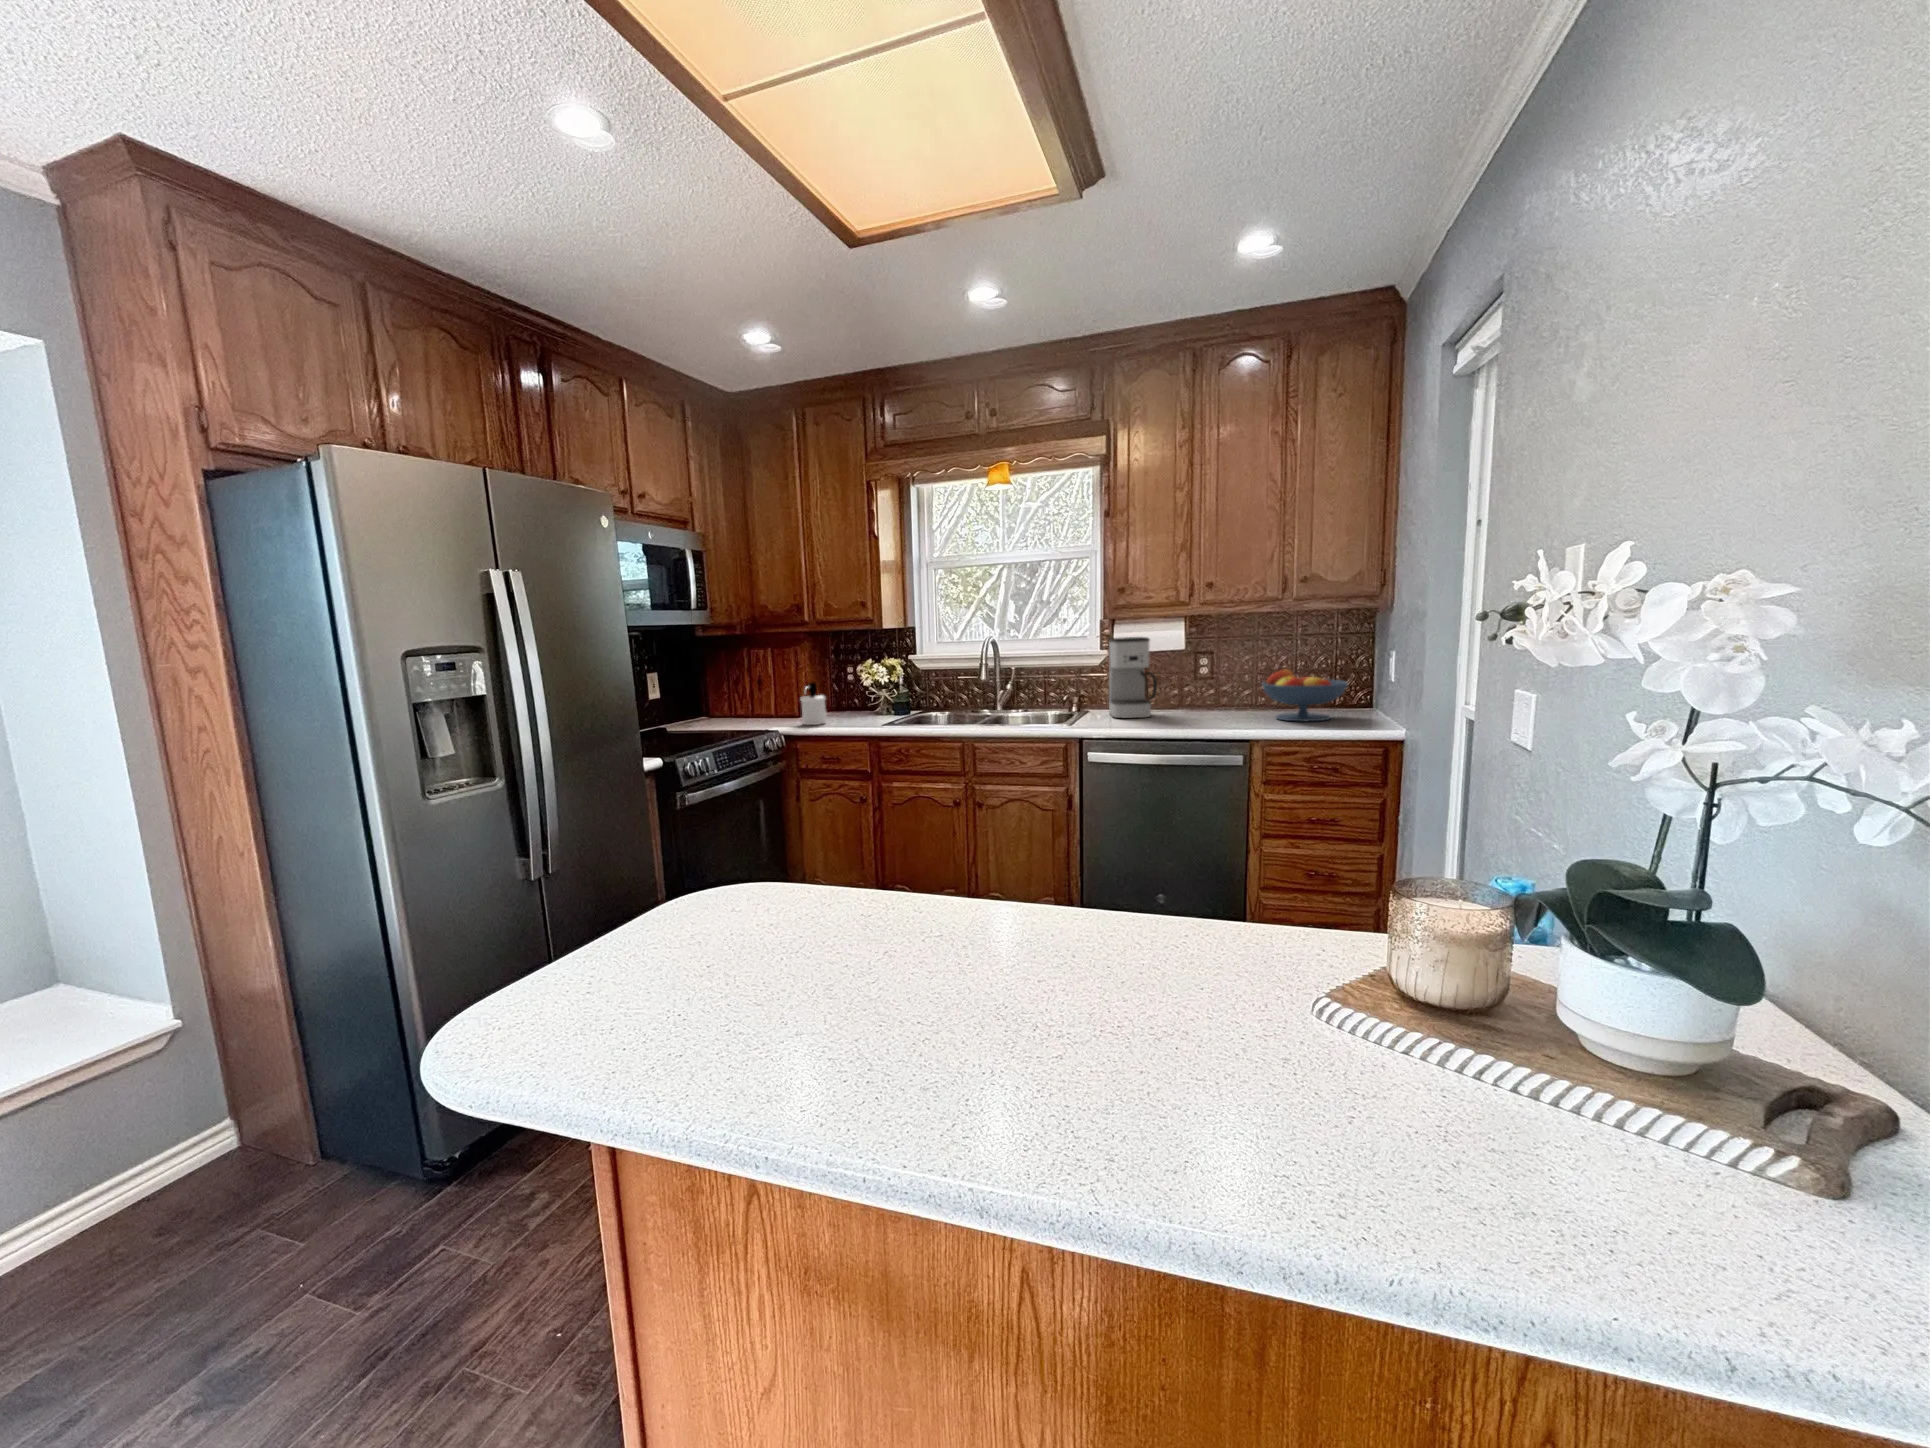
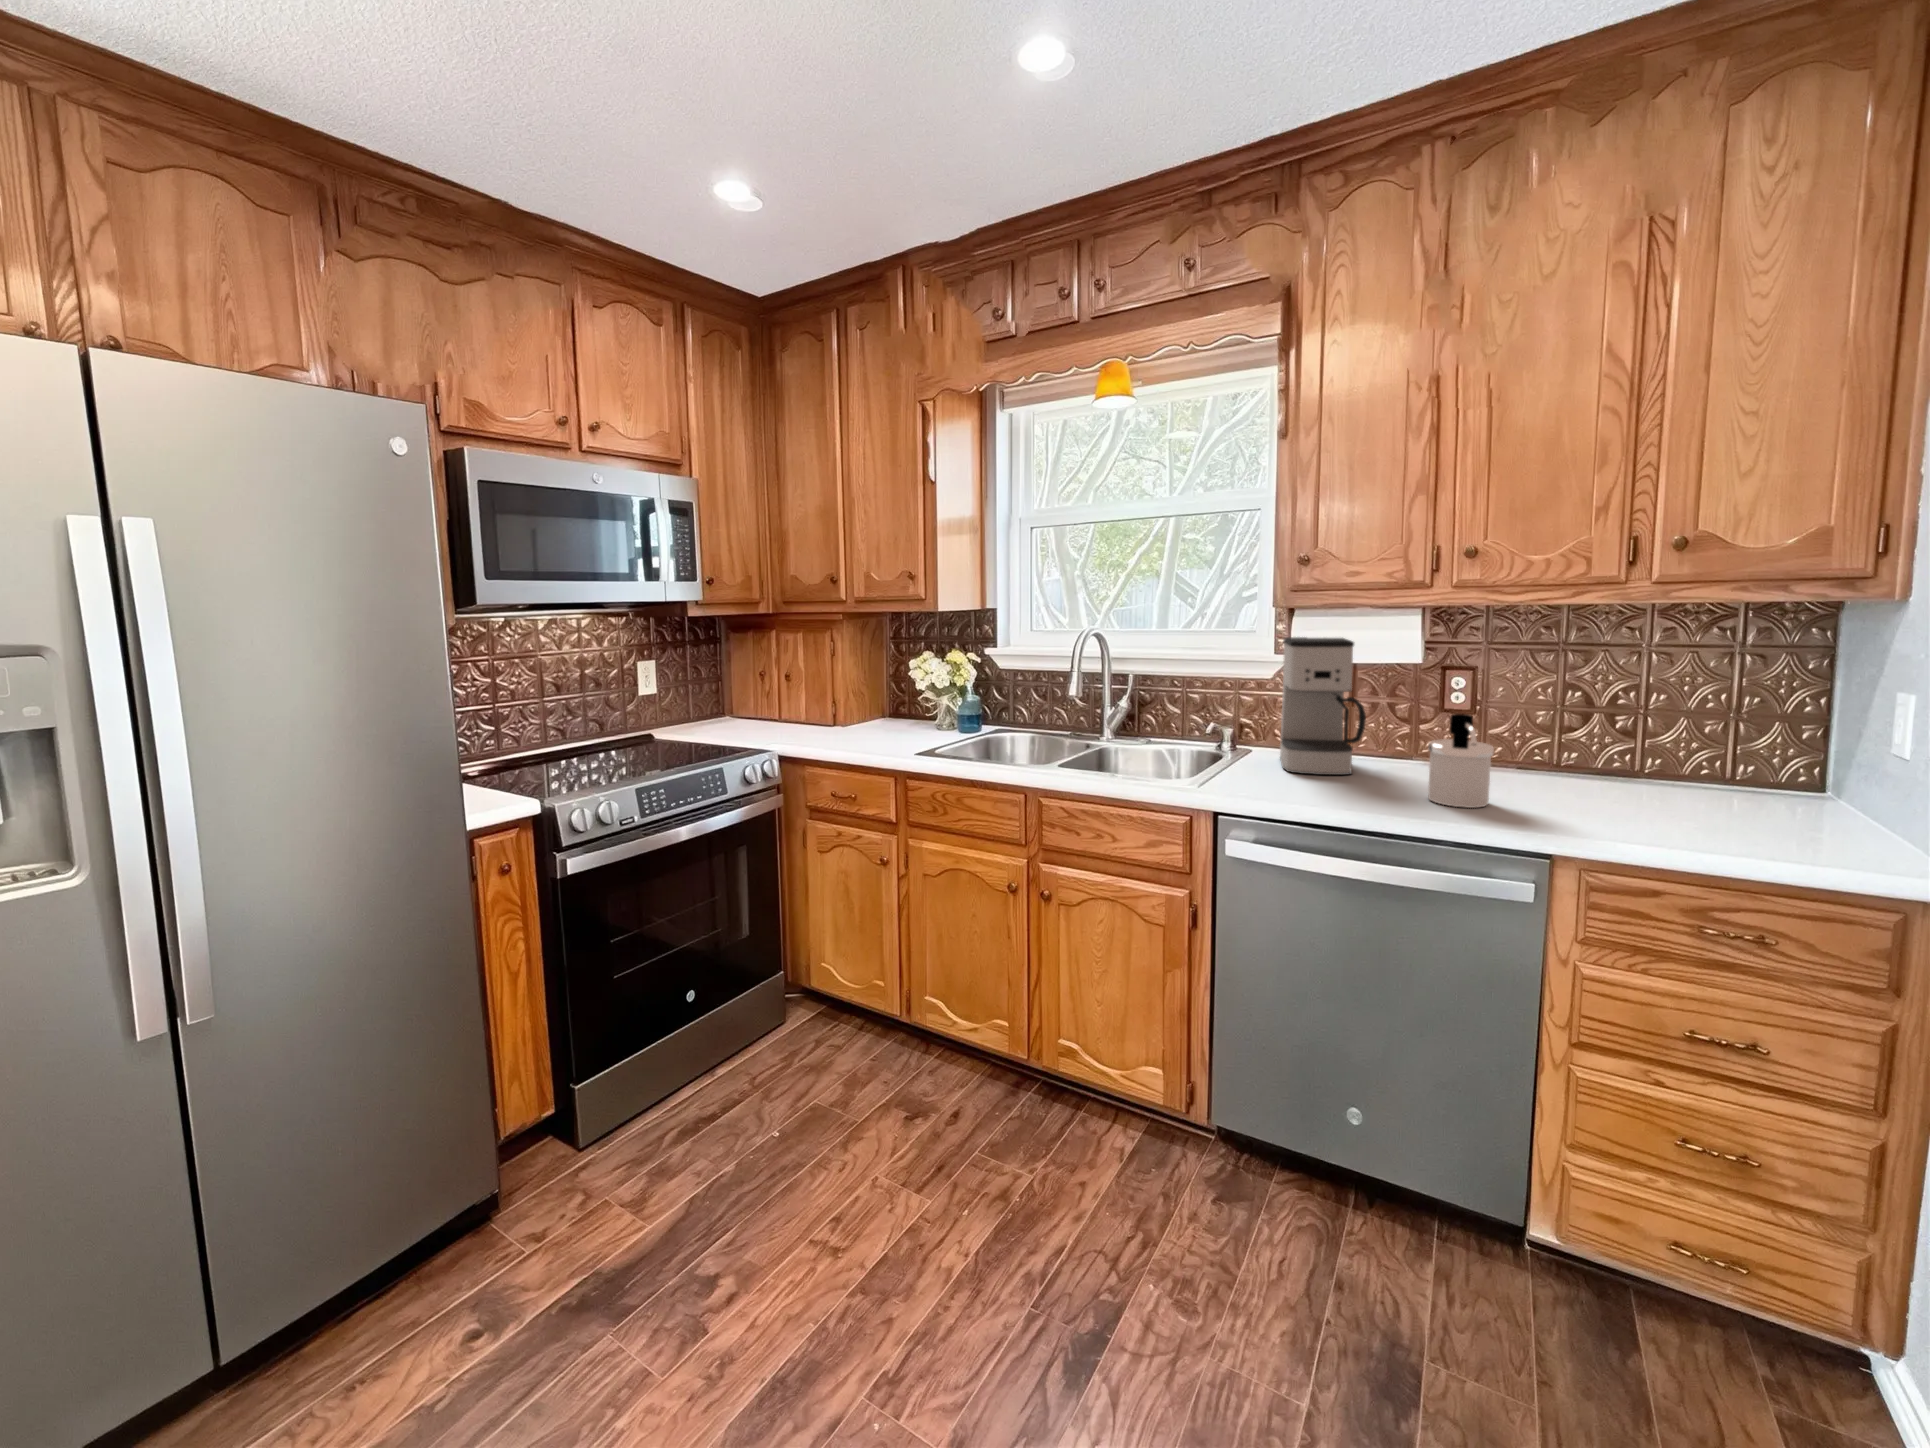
fruit bowl: present [1262,670,1348,721] -> none [1576,711,1785,824]
soap dispenser: present [801,682,826,725] -> present [1428,714,1494,808]

